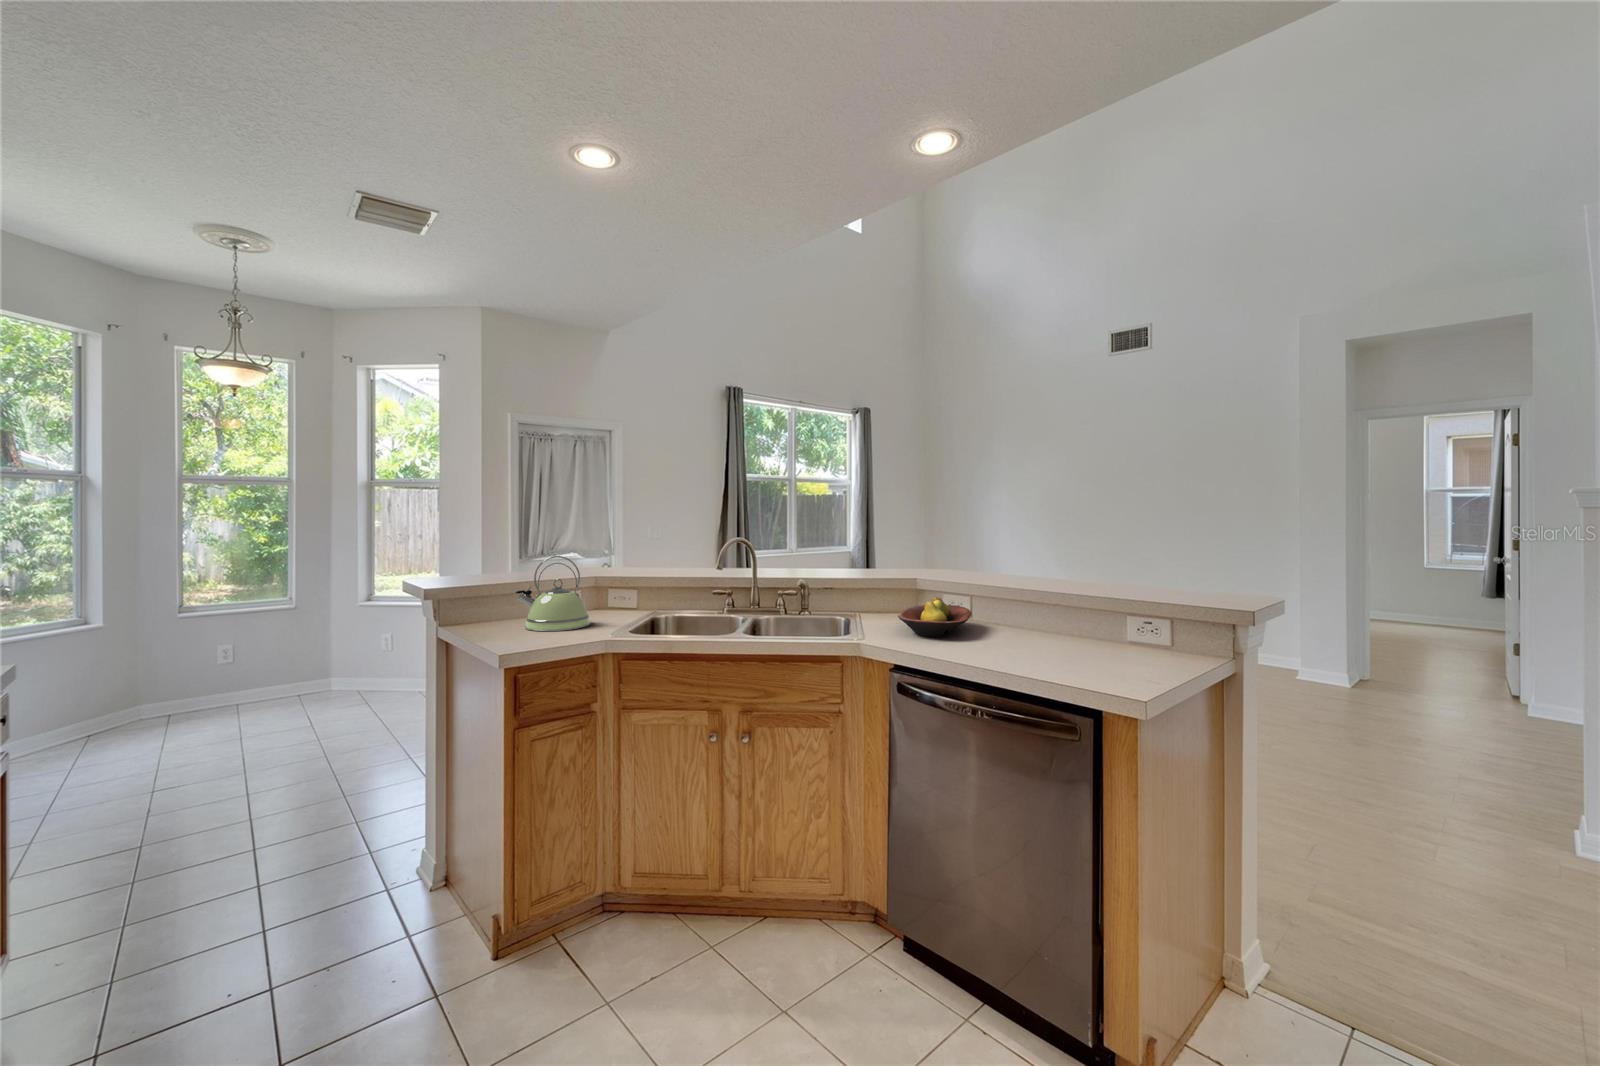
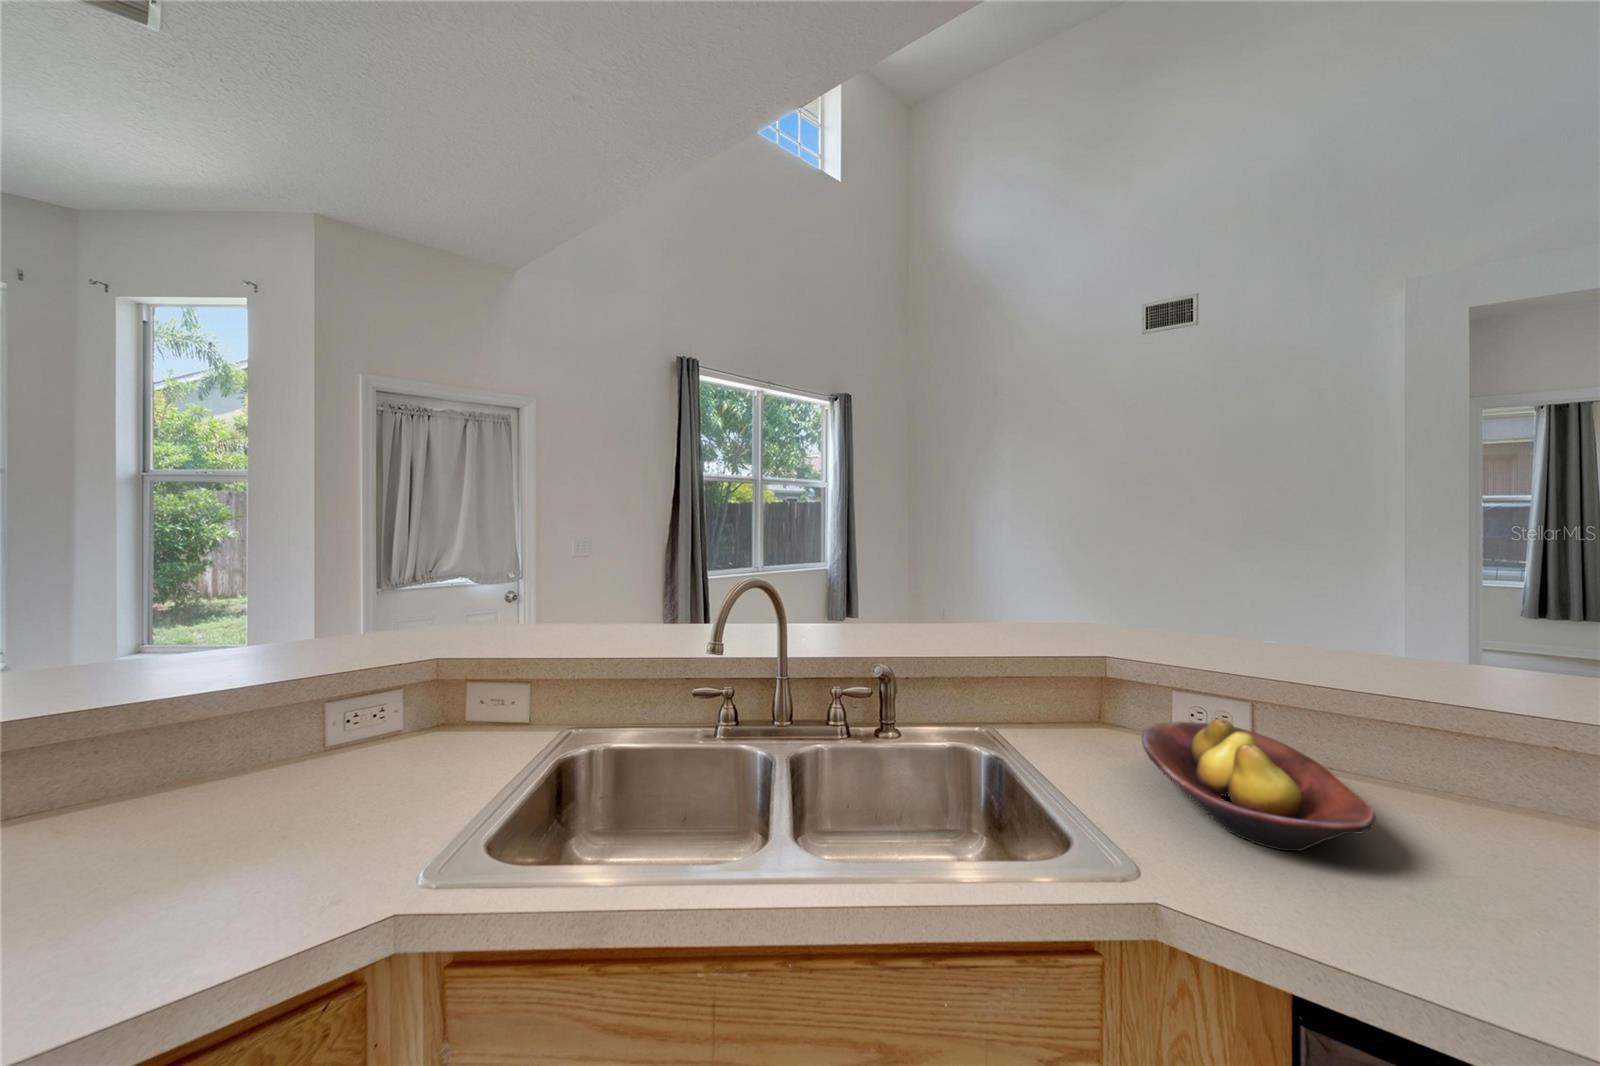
kettle: present [515,556,591,631] -> none [182,639,404,856]

